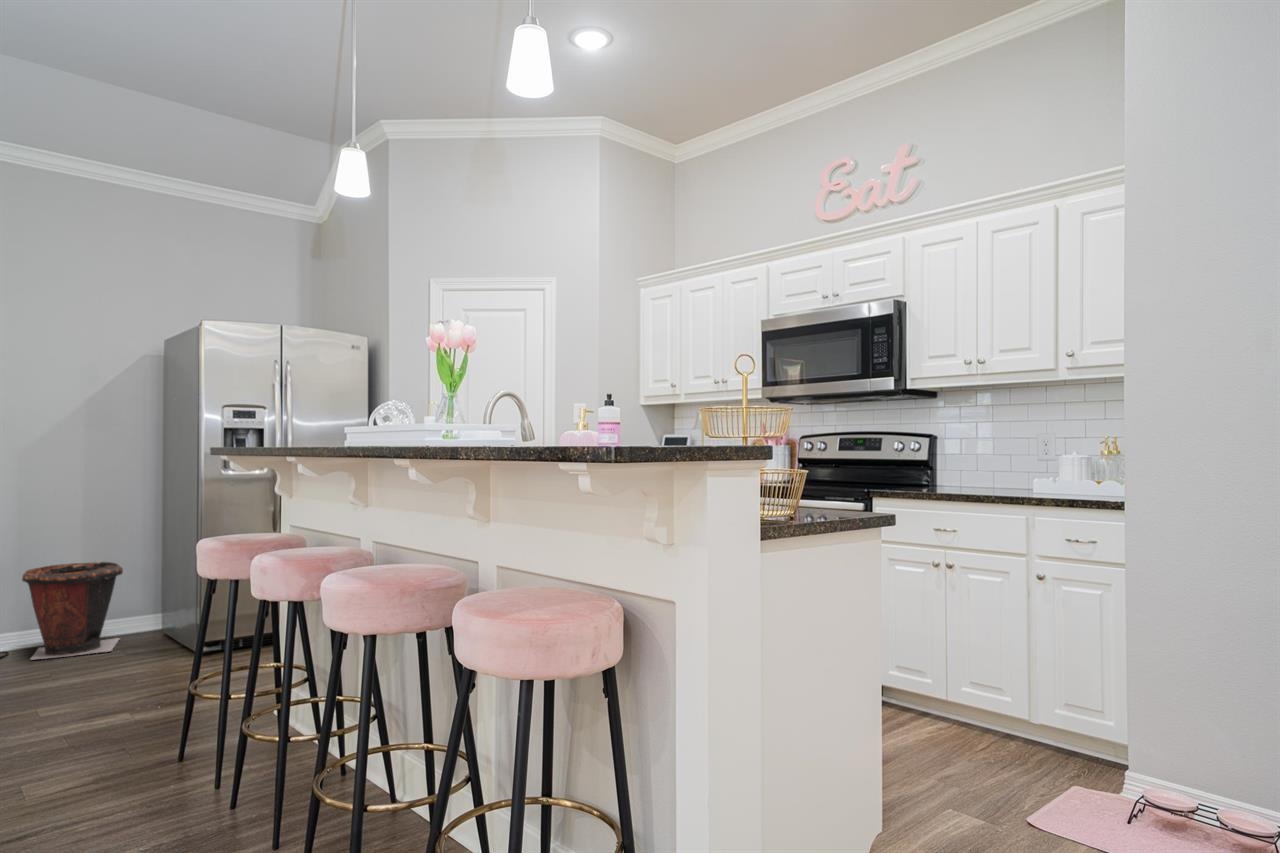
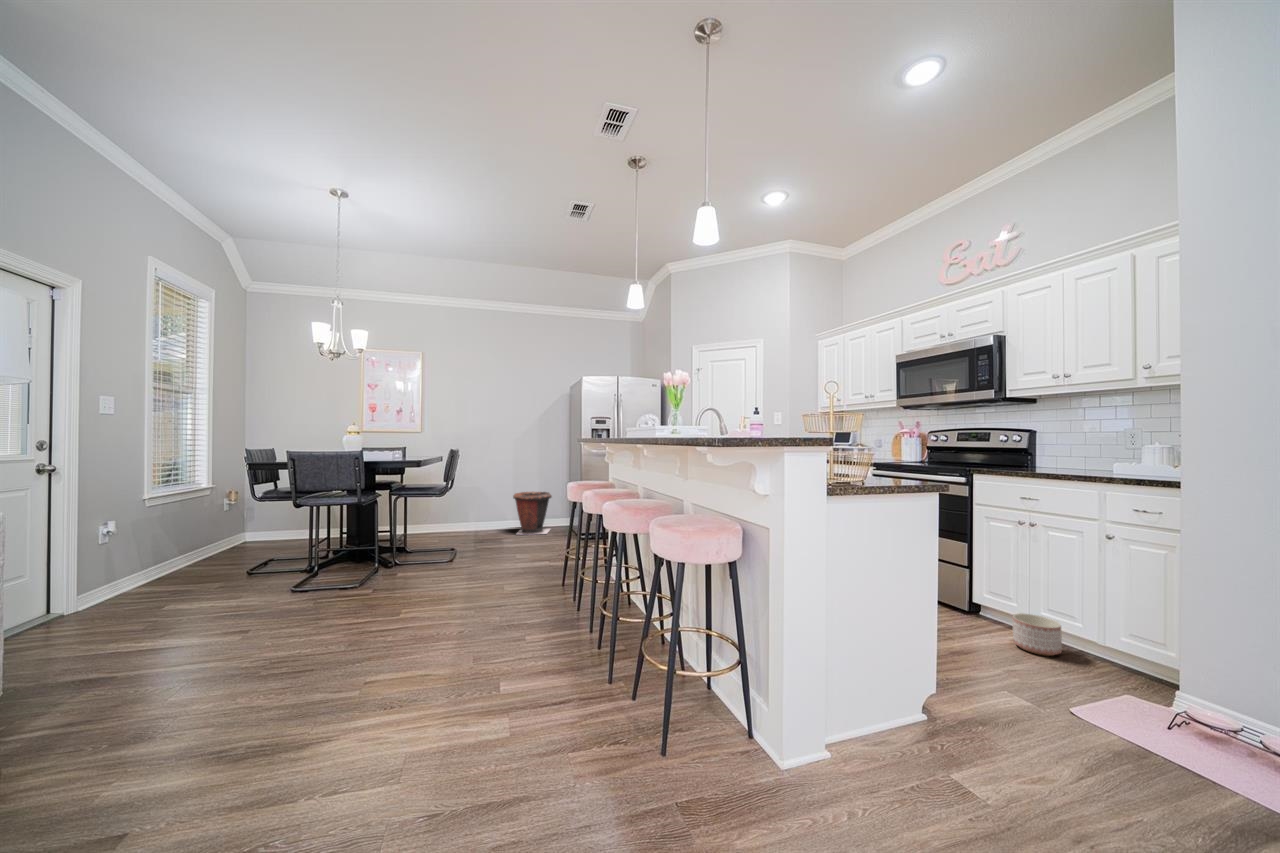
planter: none [933,692,990,748] -> present [1013,613,1062,656]

